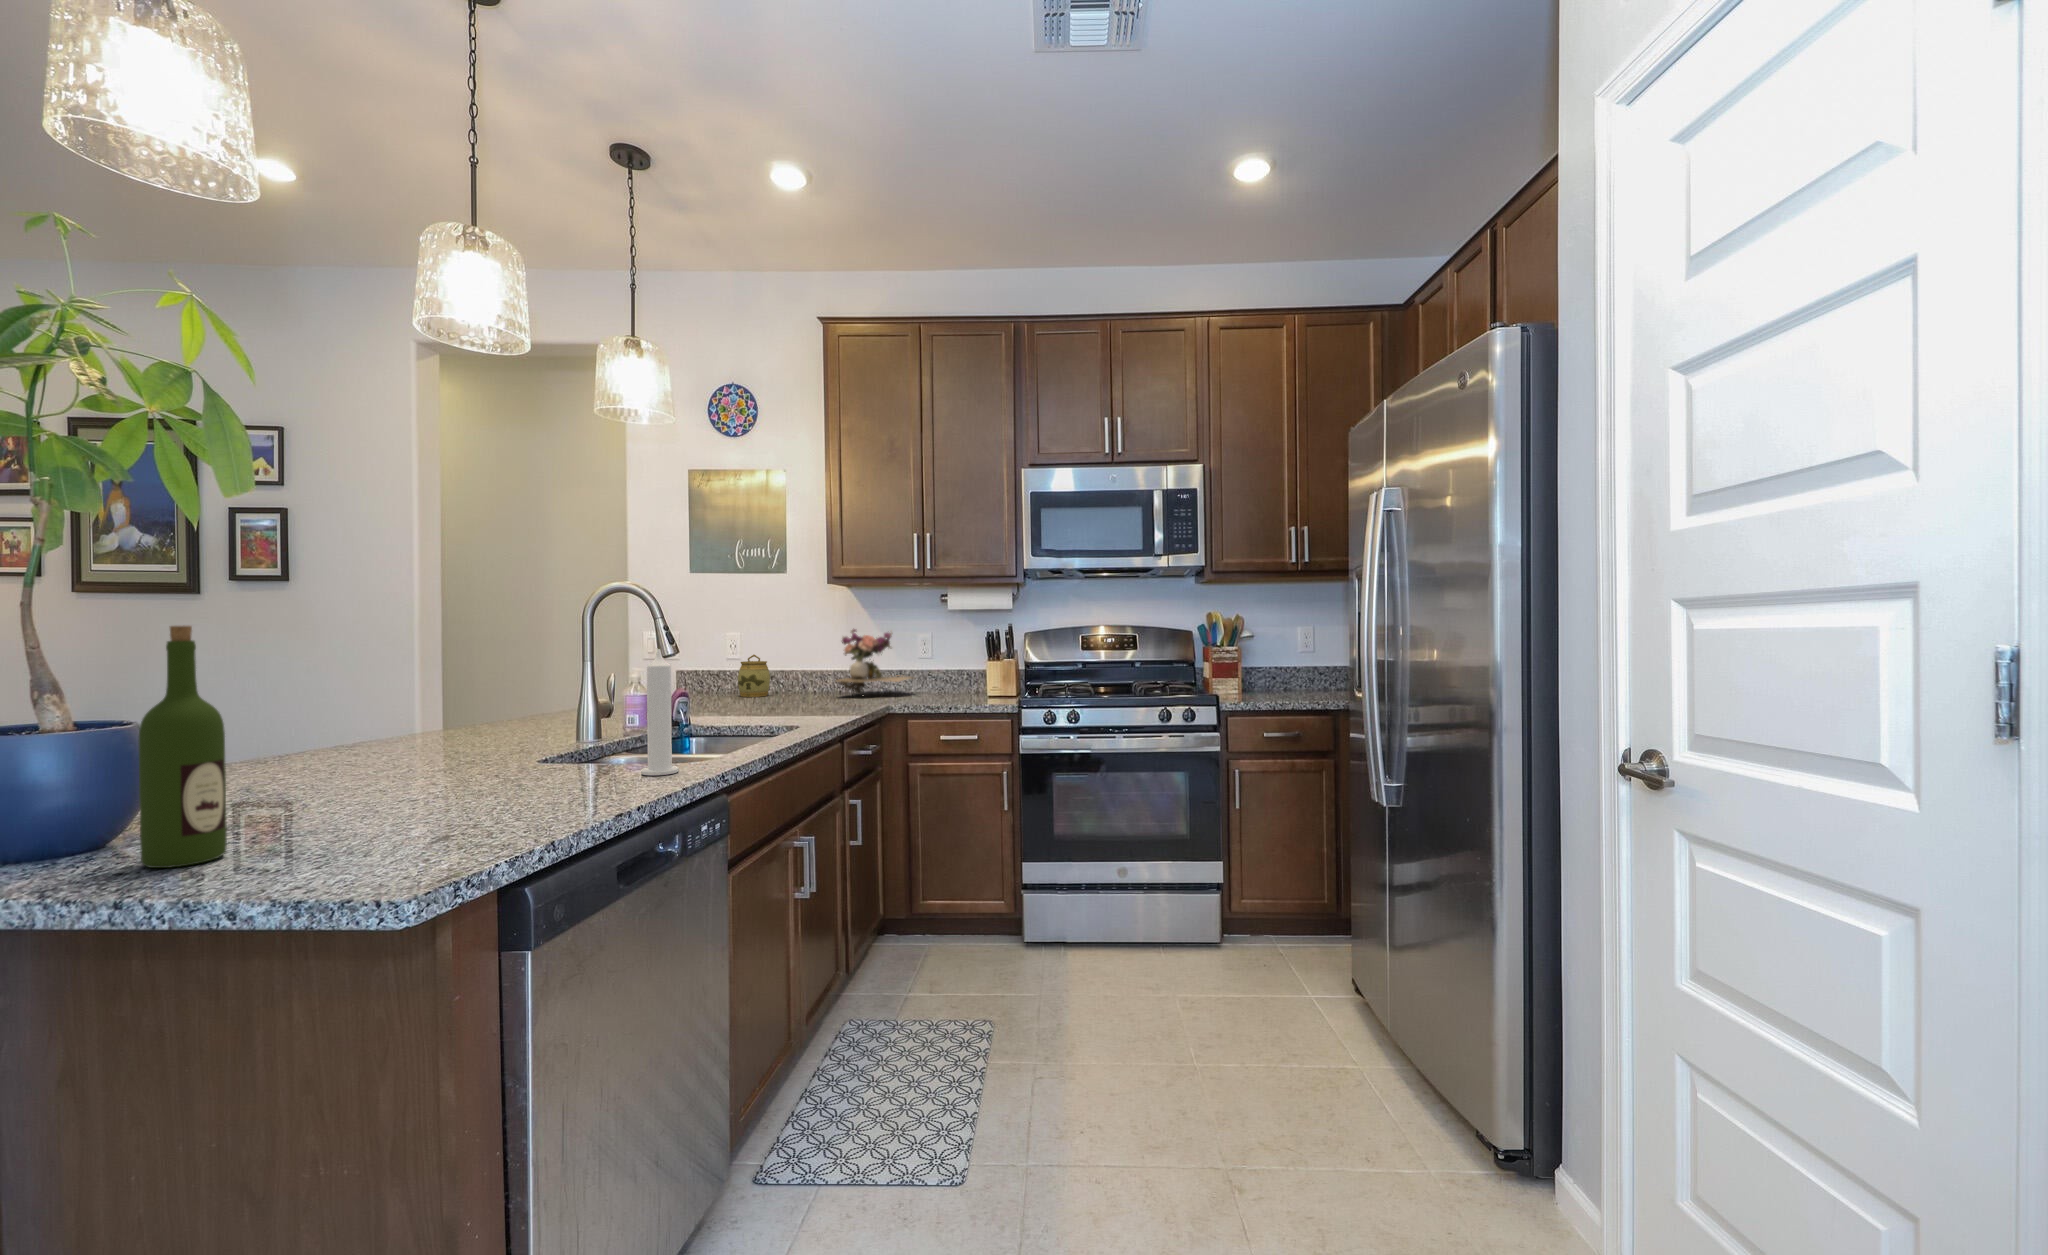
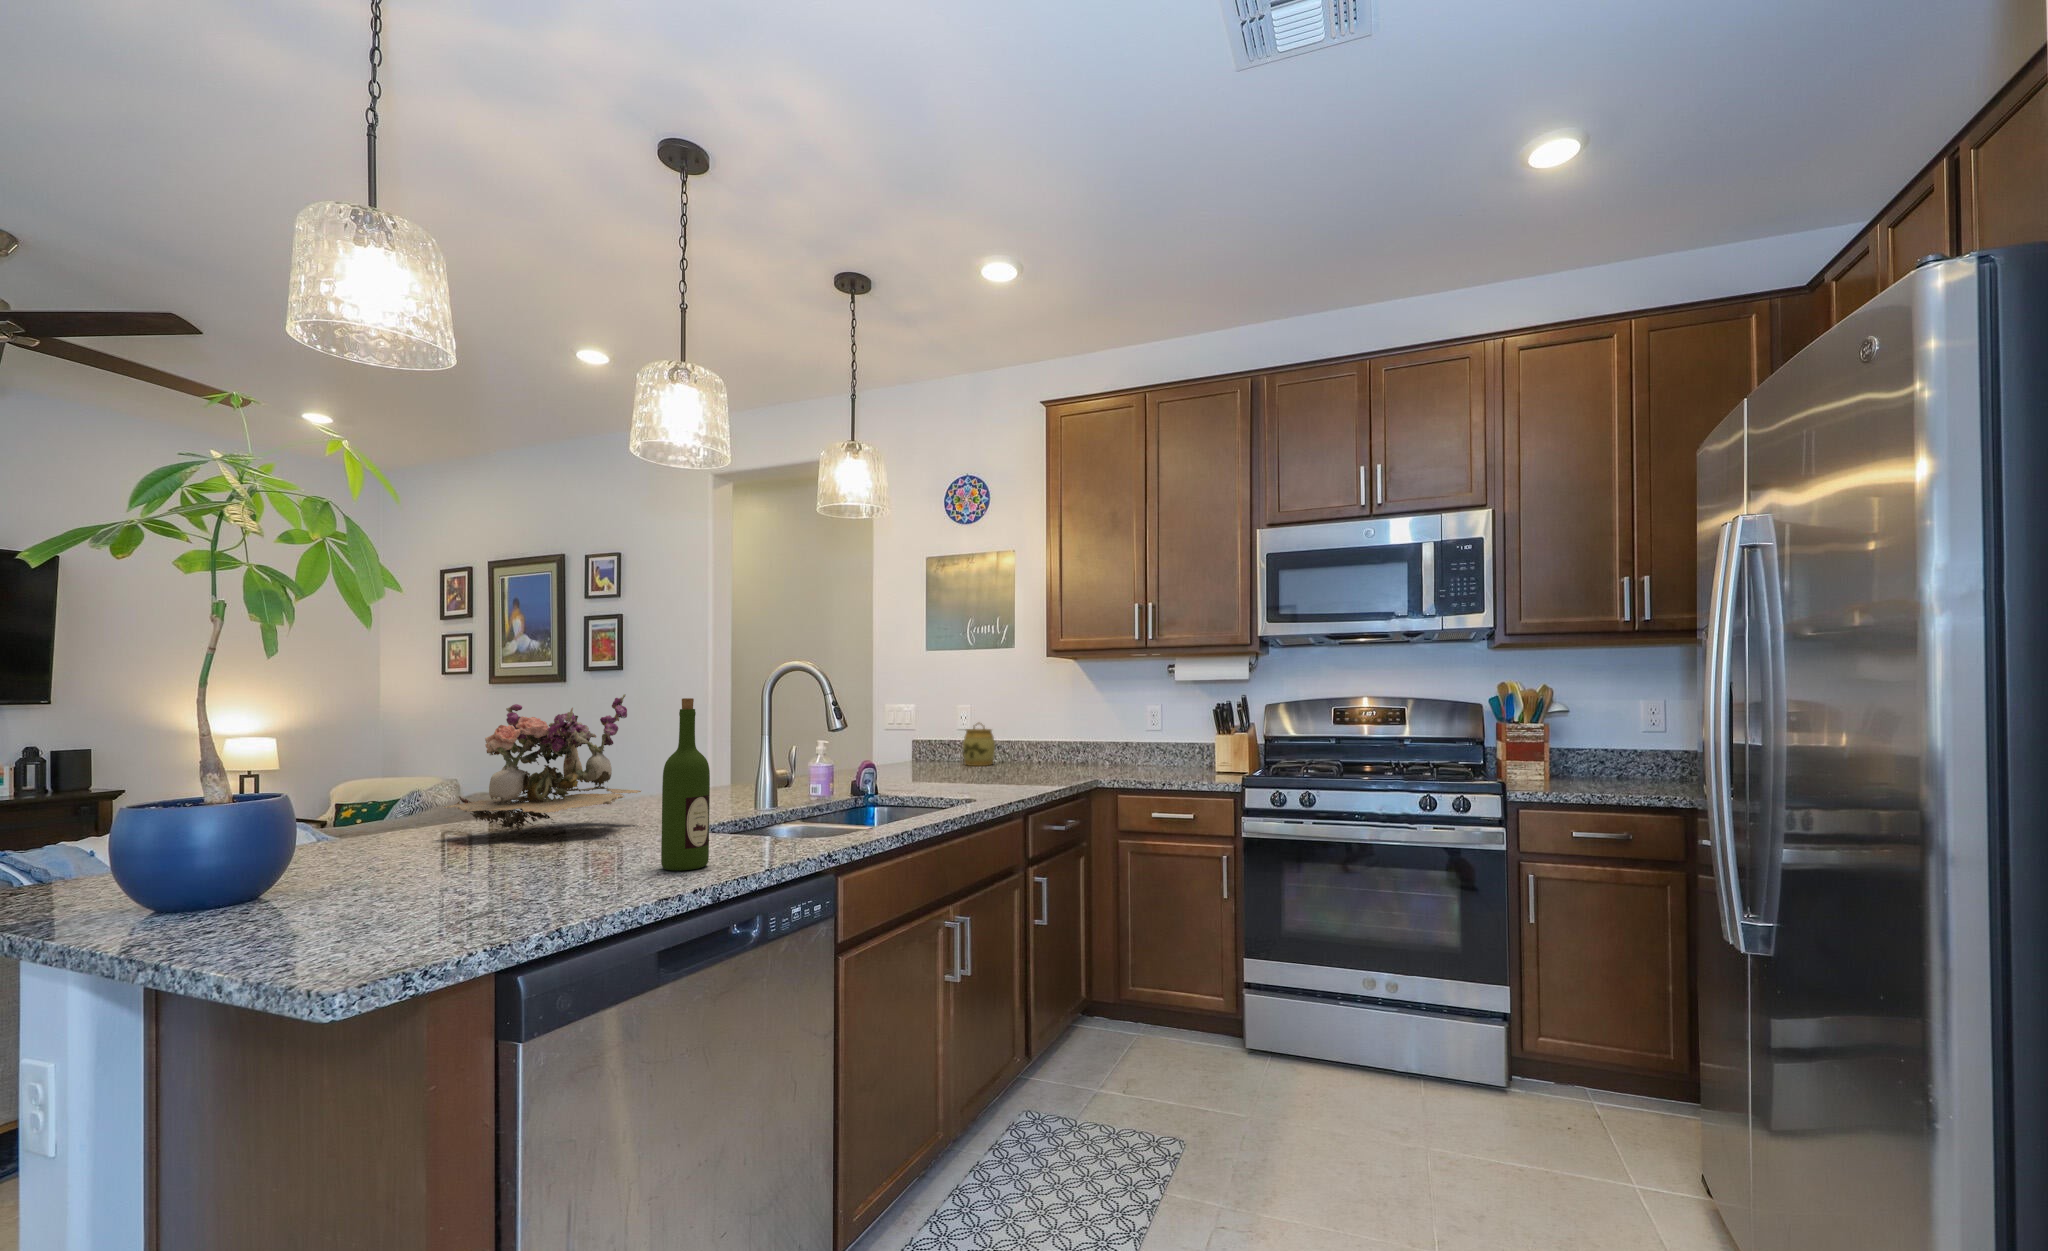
wine bottle: present [139,626,227,868] -> present [661,698,710,871]
flower arrangement: present [836,629,912,695] -> present [444,694,641,833]
candle: present [641,649,679,775] -> none [748,723,786,855]

